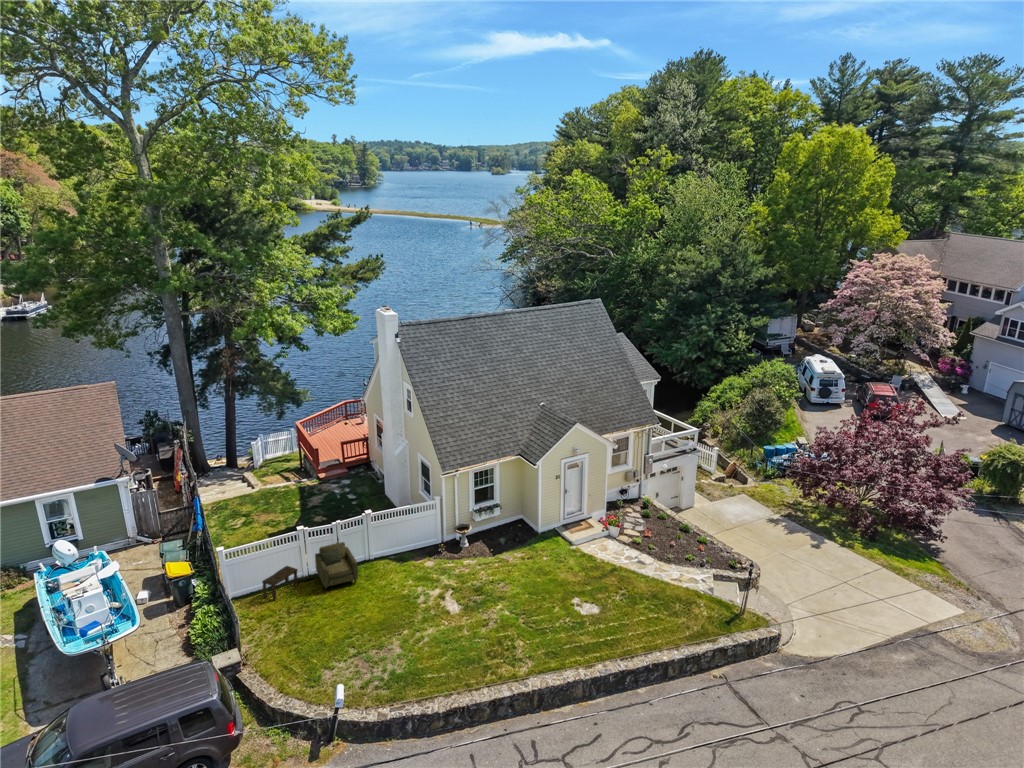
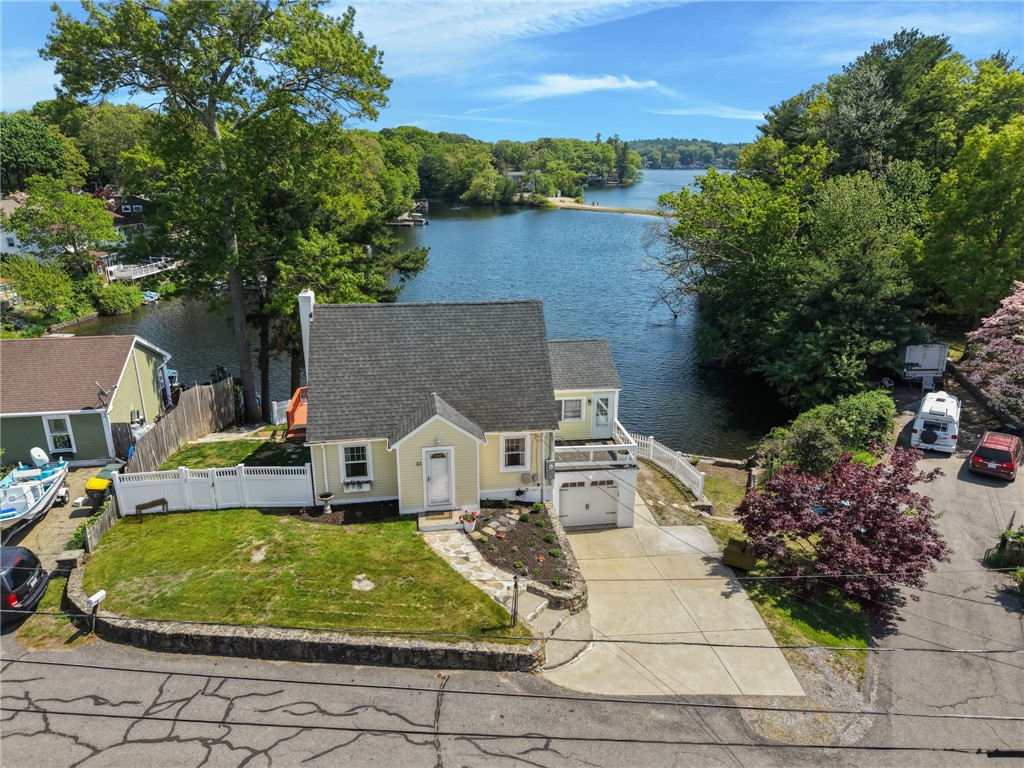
armchair: present [315,542,358,590] -> present [722,538,757,571]

